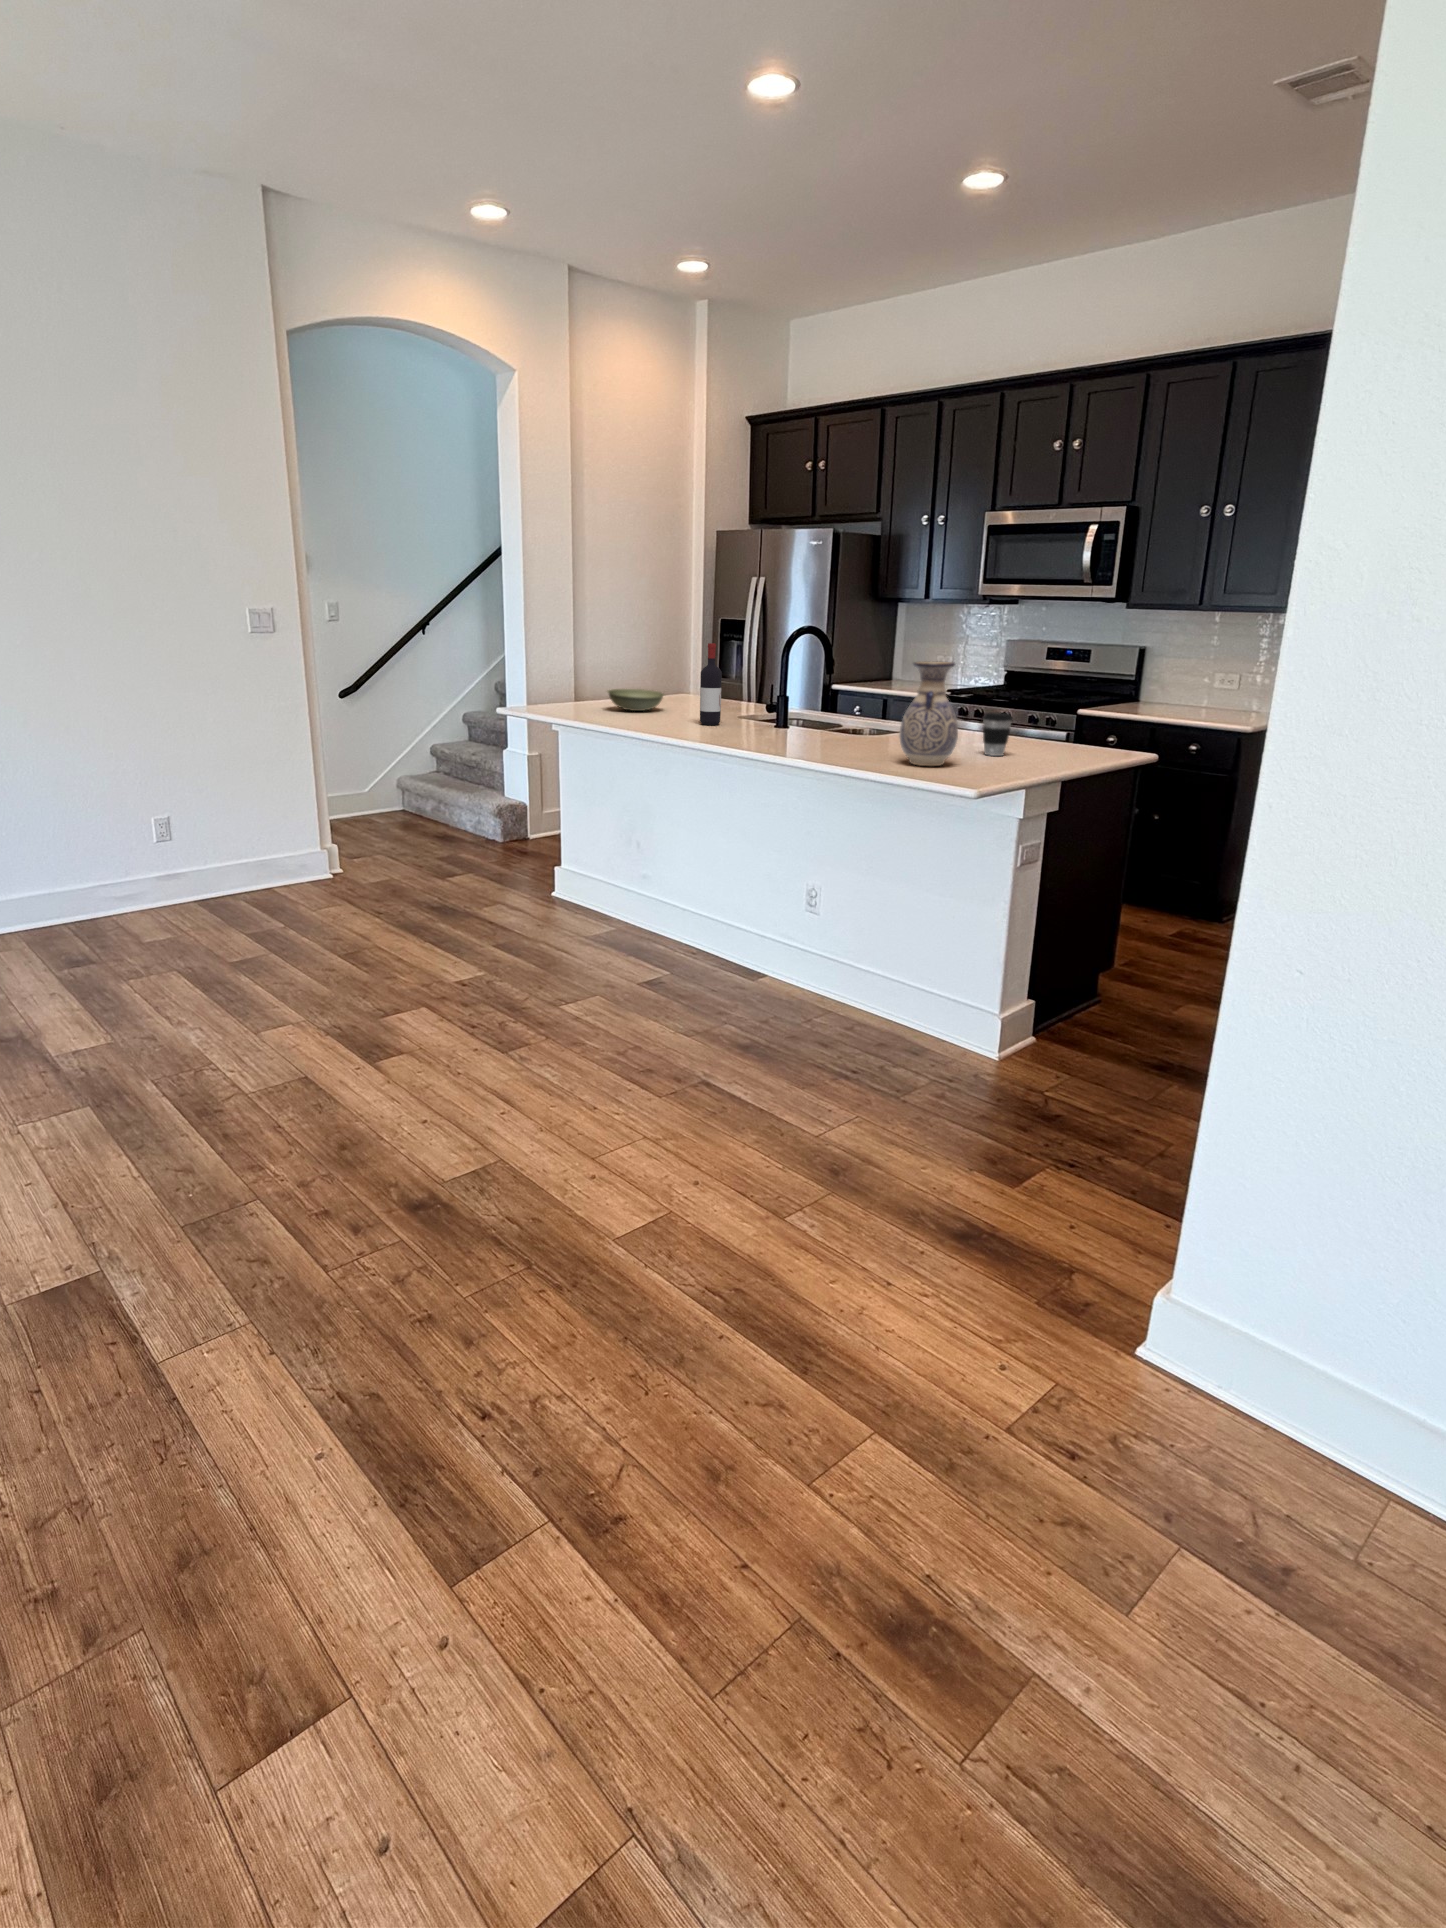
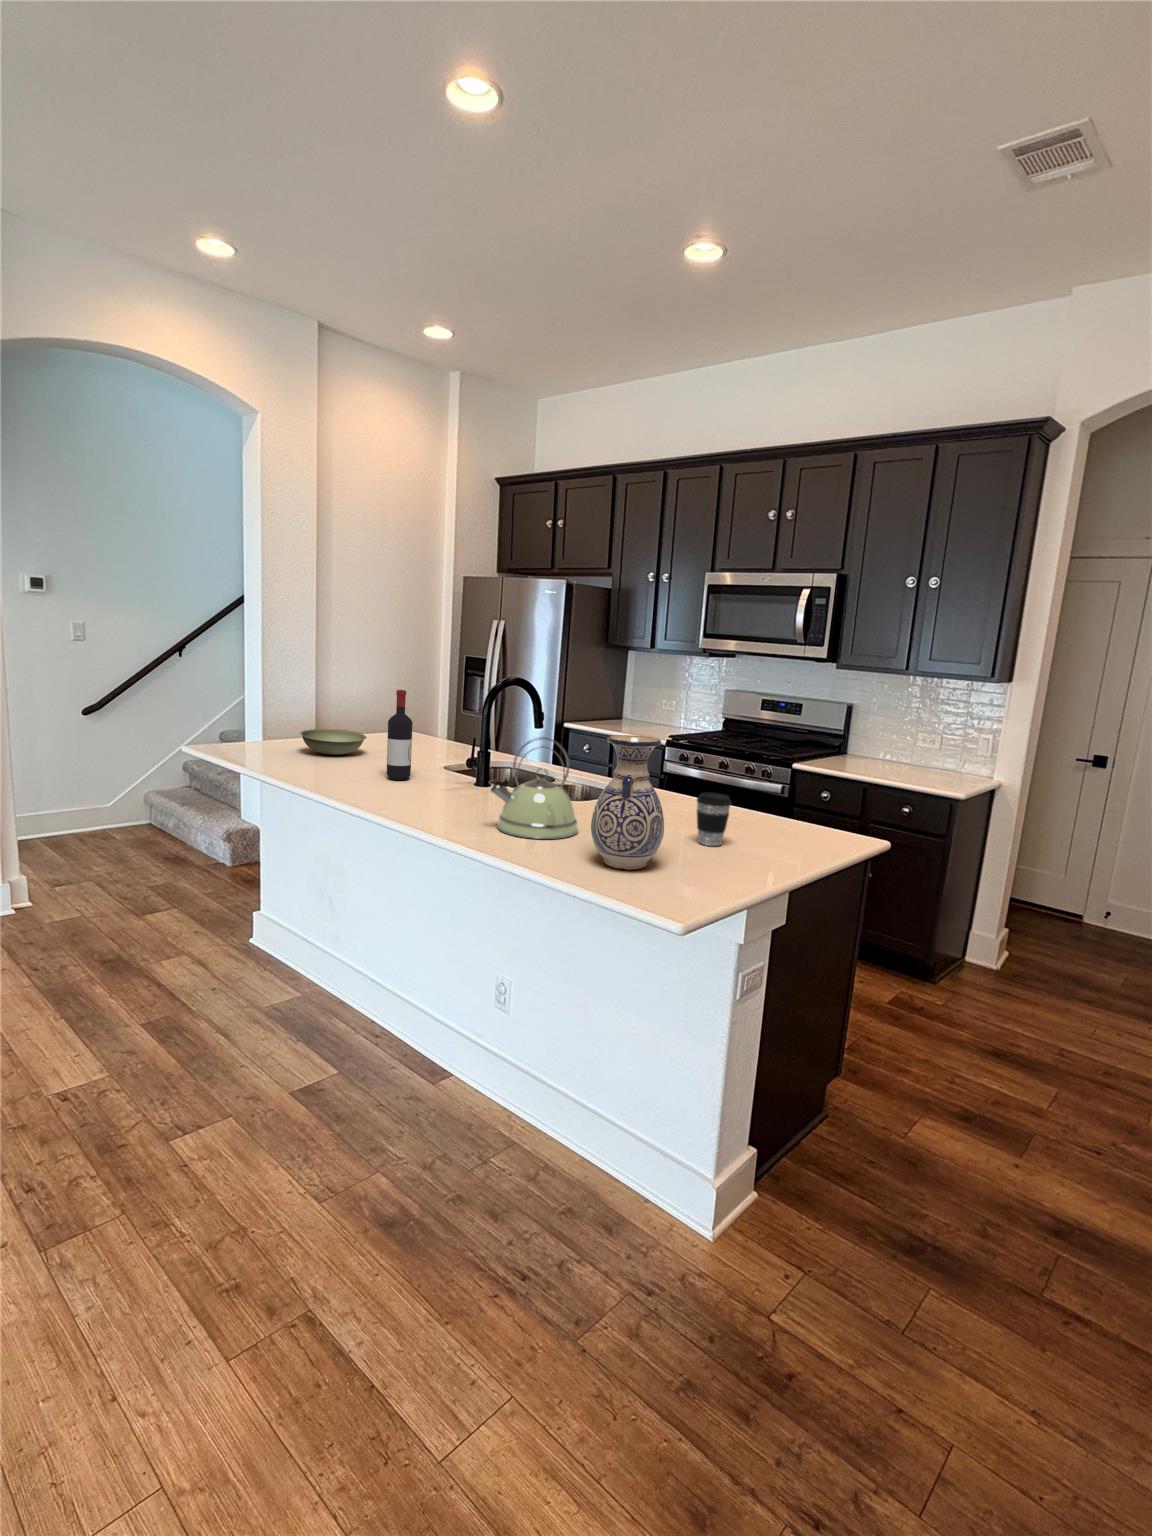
kettle: none [809,671,882,753] -> present [489,737,578,839]

